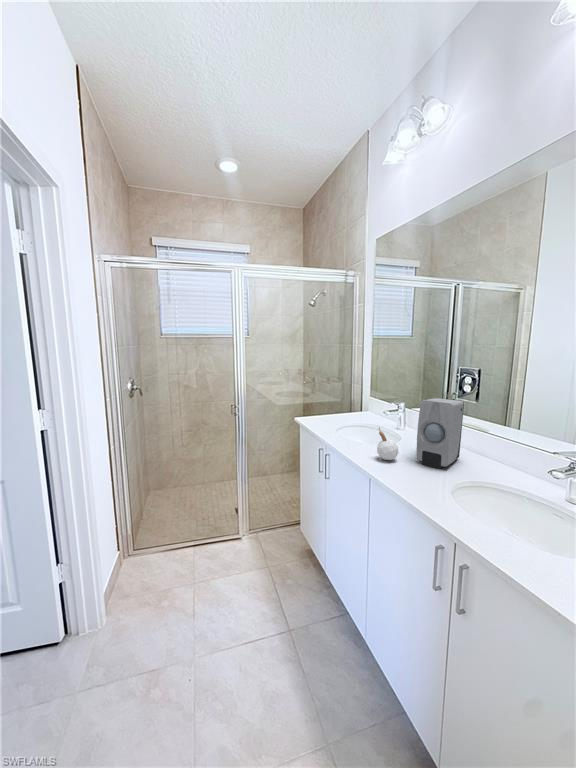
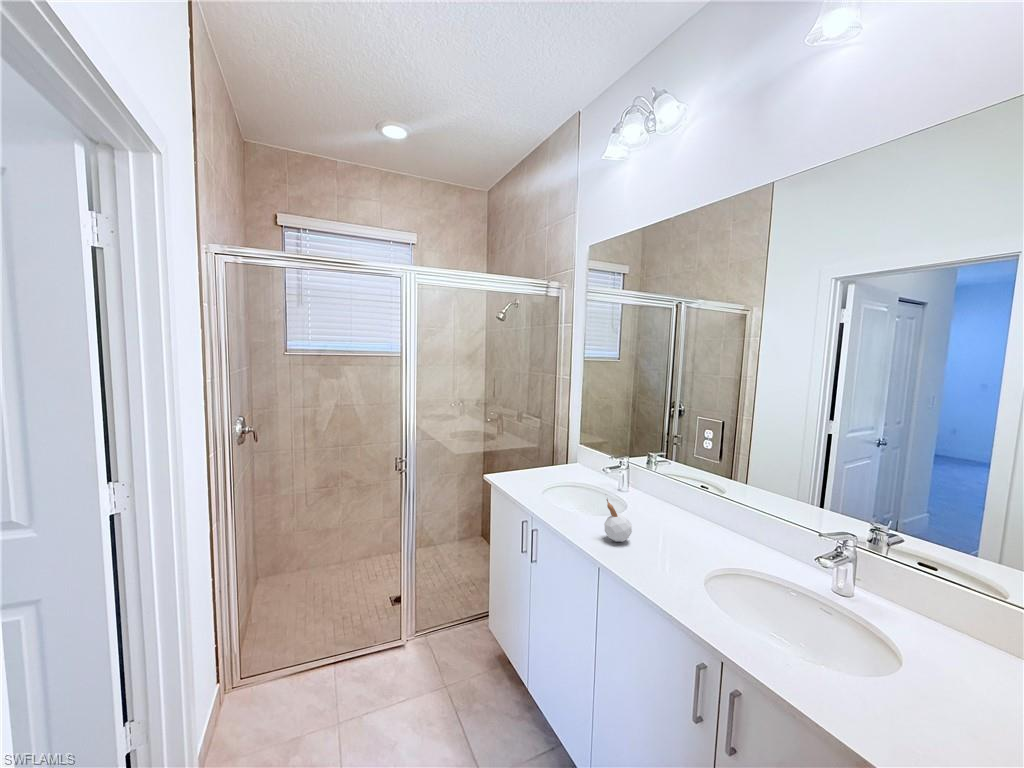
soap dispenser: present [416,398,464,469] -> none [654,458,708,552]

